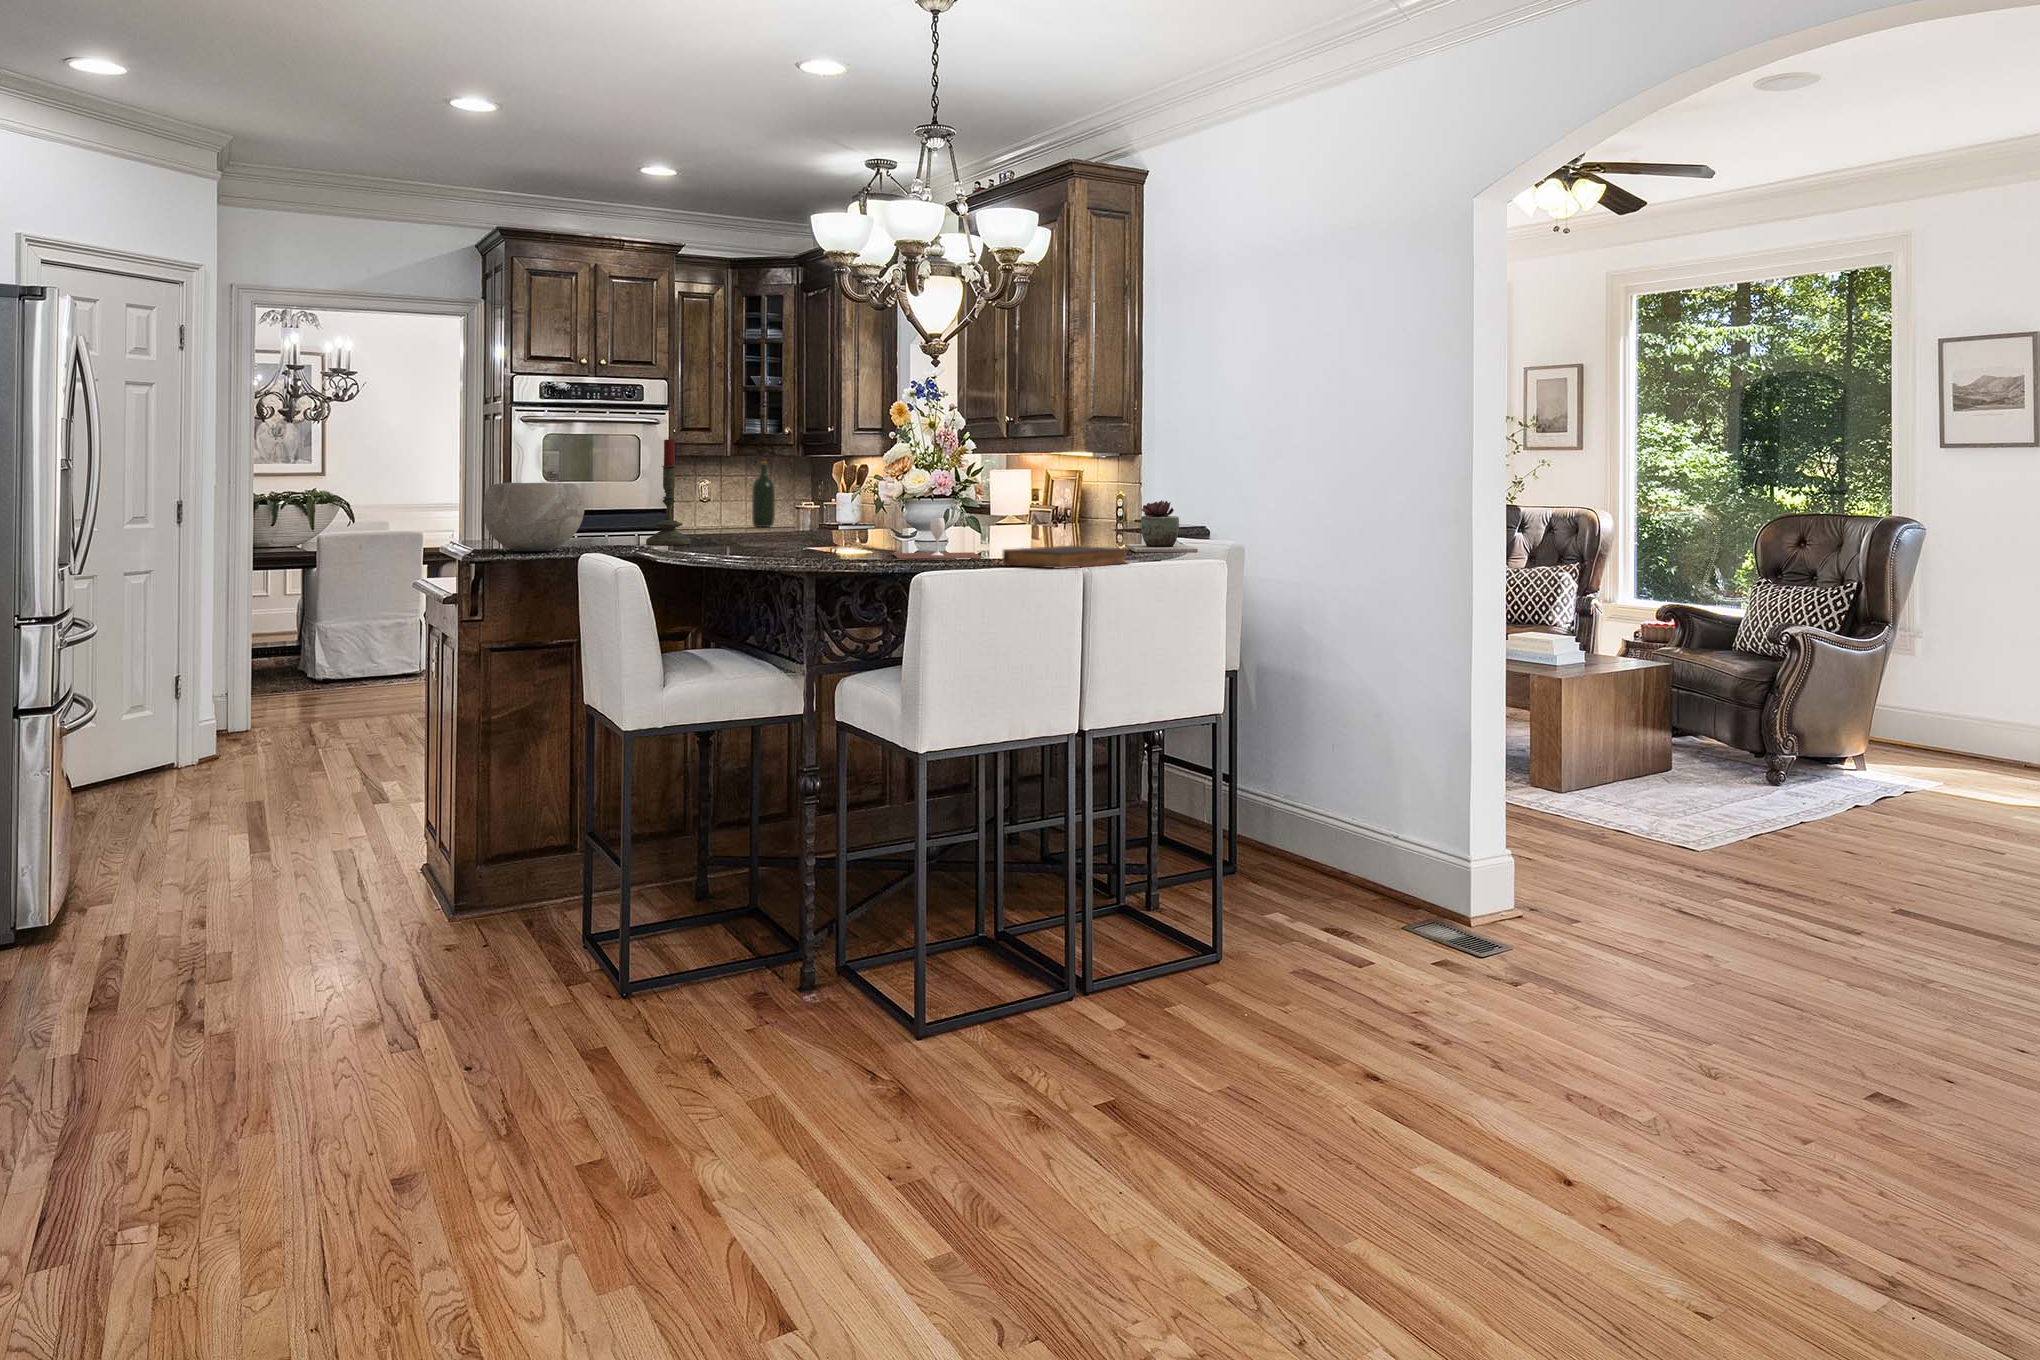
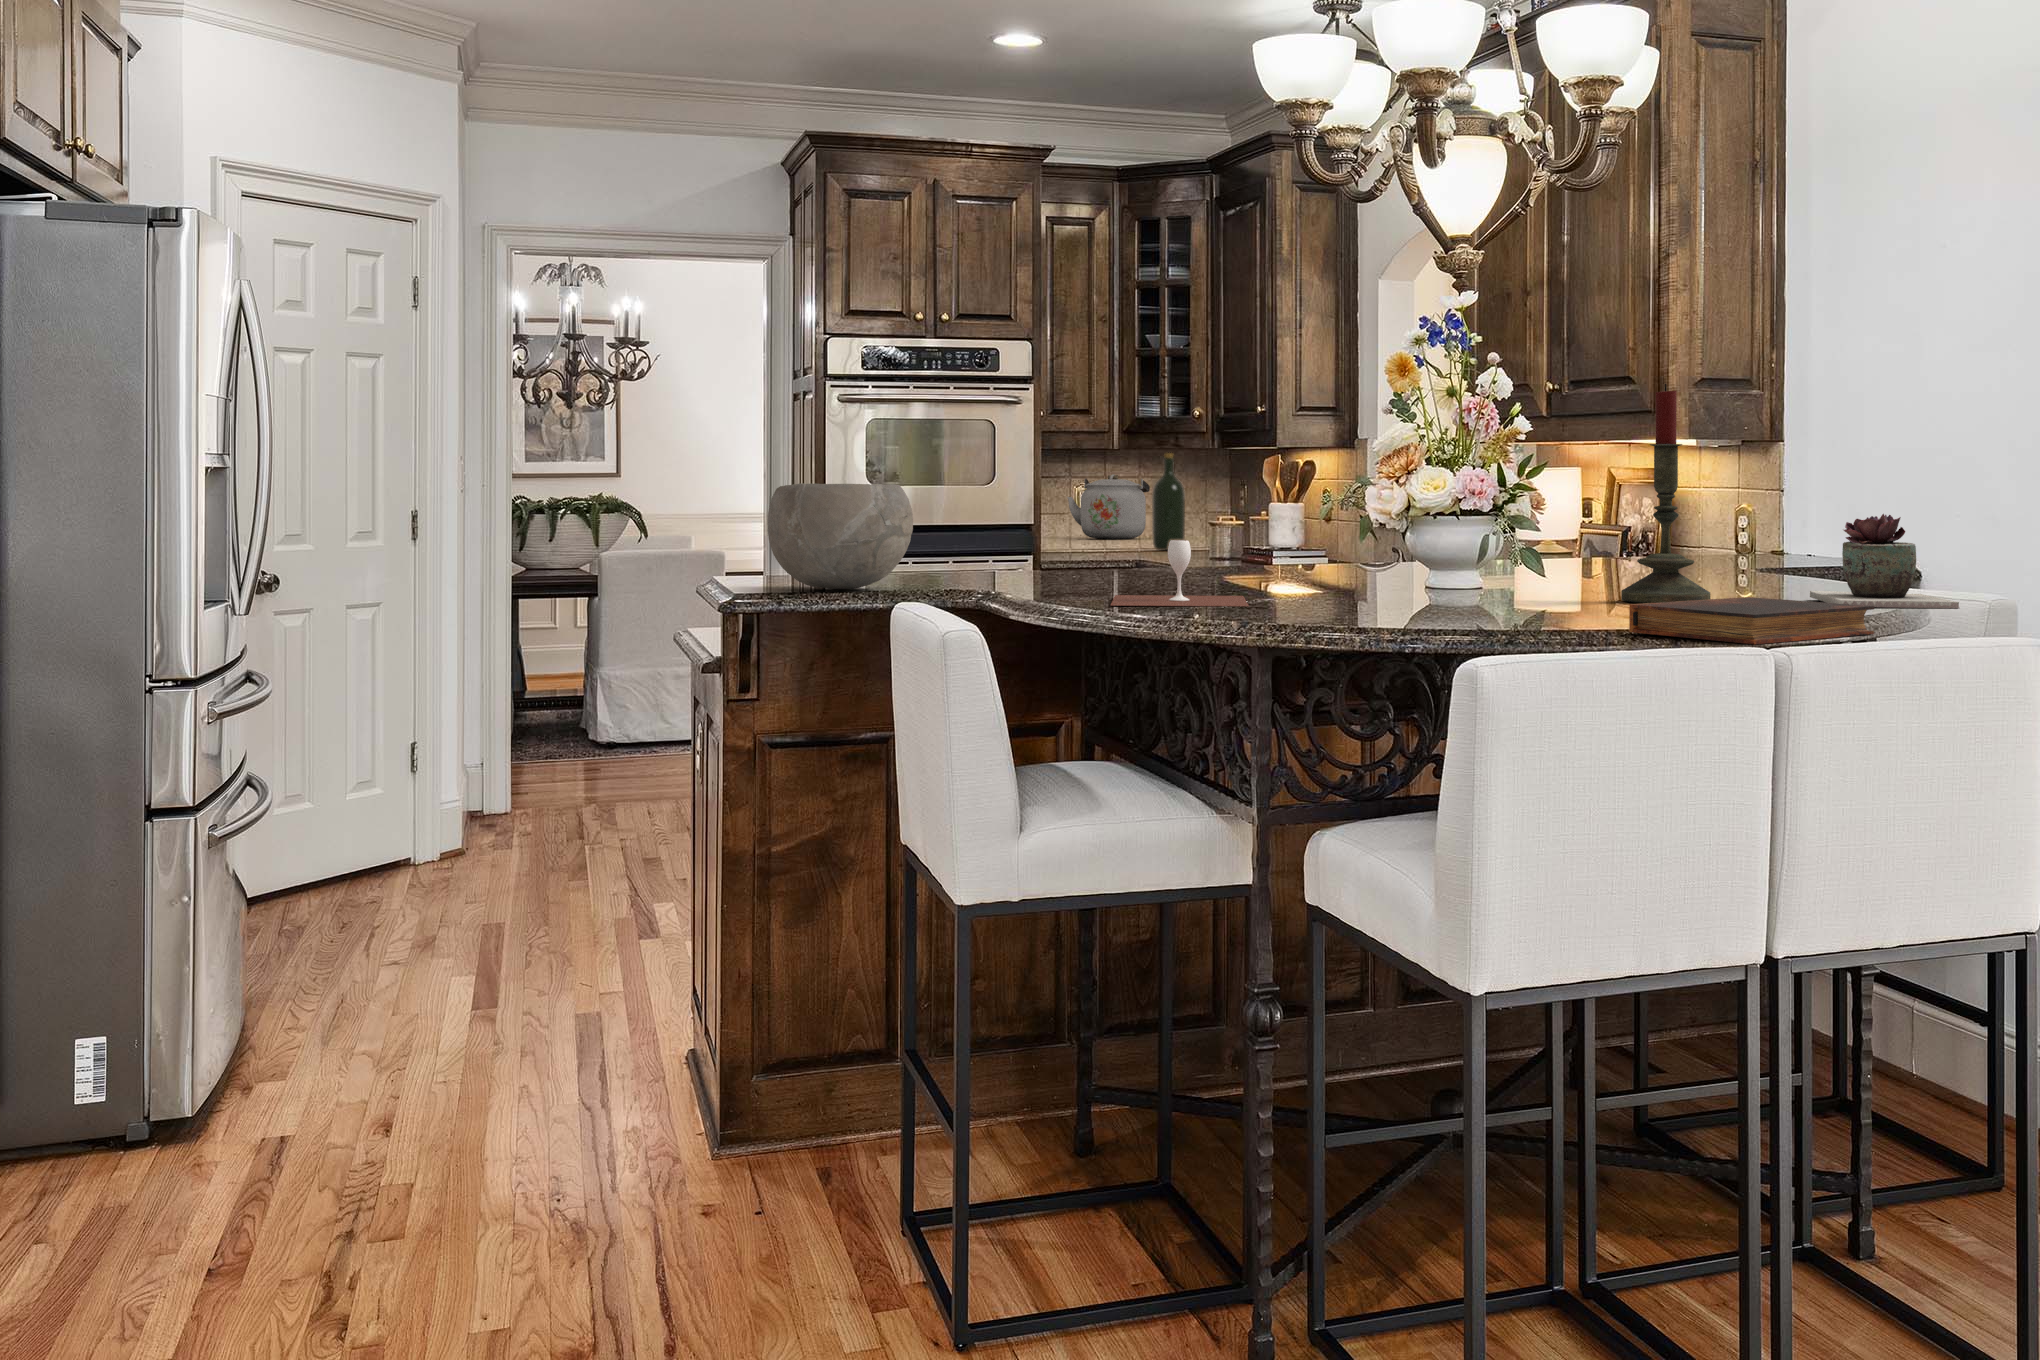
candle: present [646,439,691,545] -> present [1621,384,1710,603]
kettle: none [692,475,753,520] -> present [1067,474,1150,539]
wine glass: present [892,517,984,559] -> present [1111,540,1249,606]

